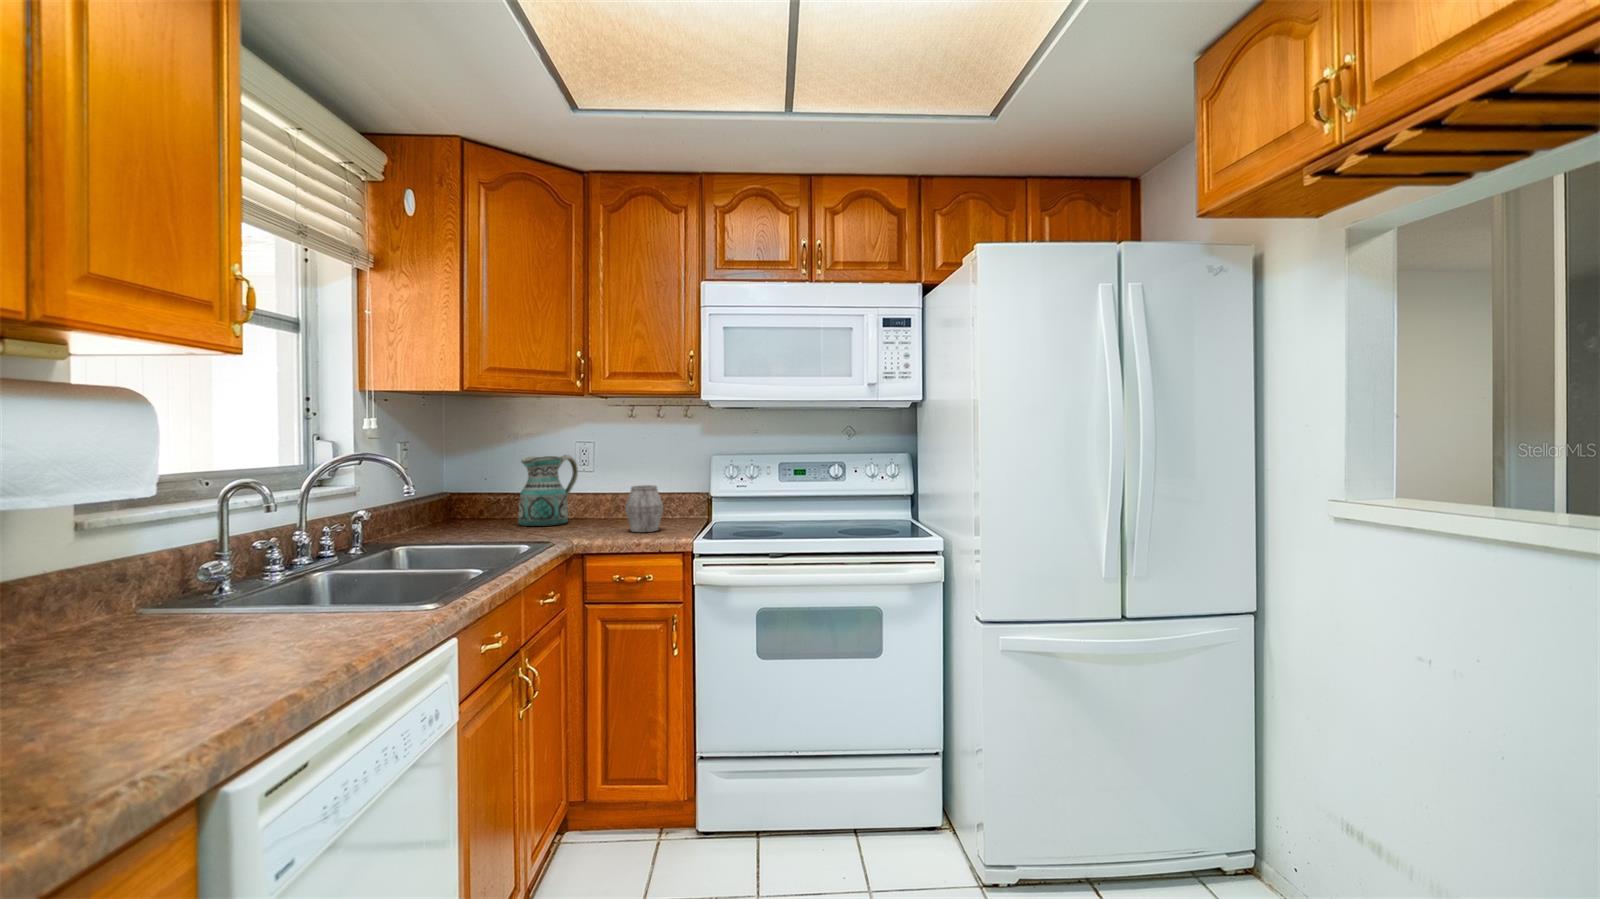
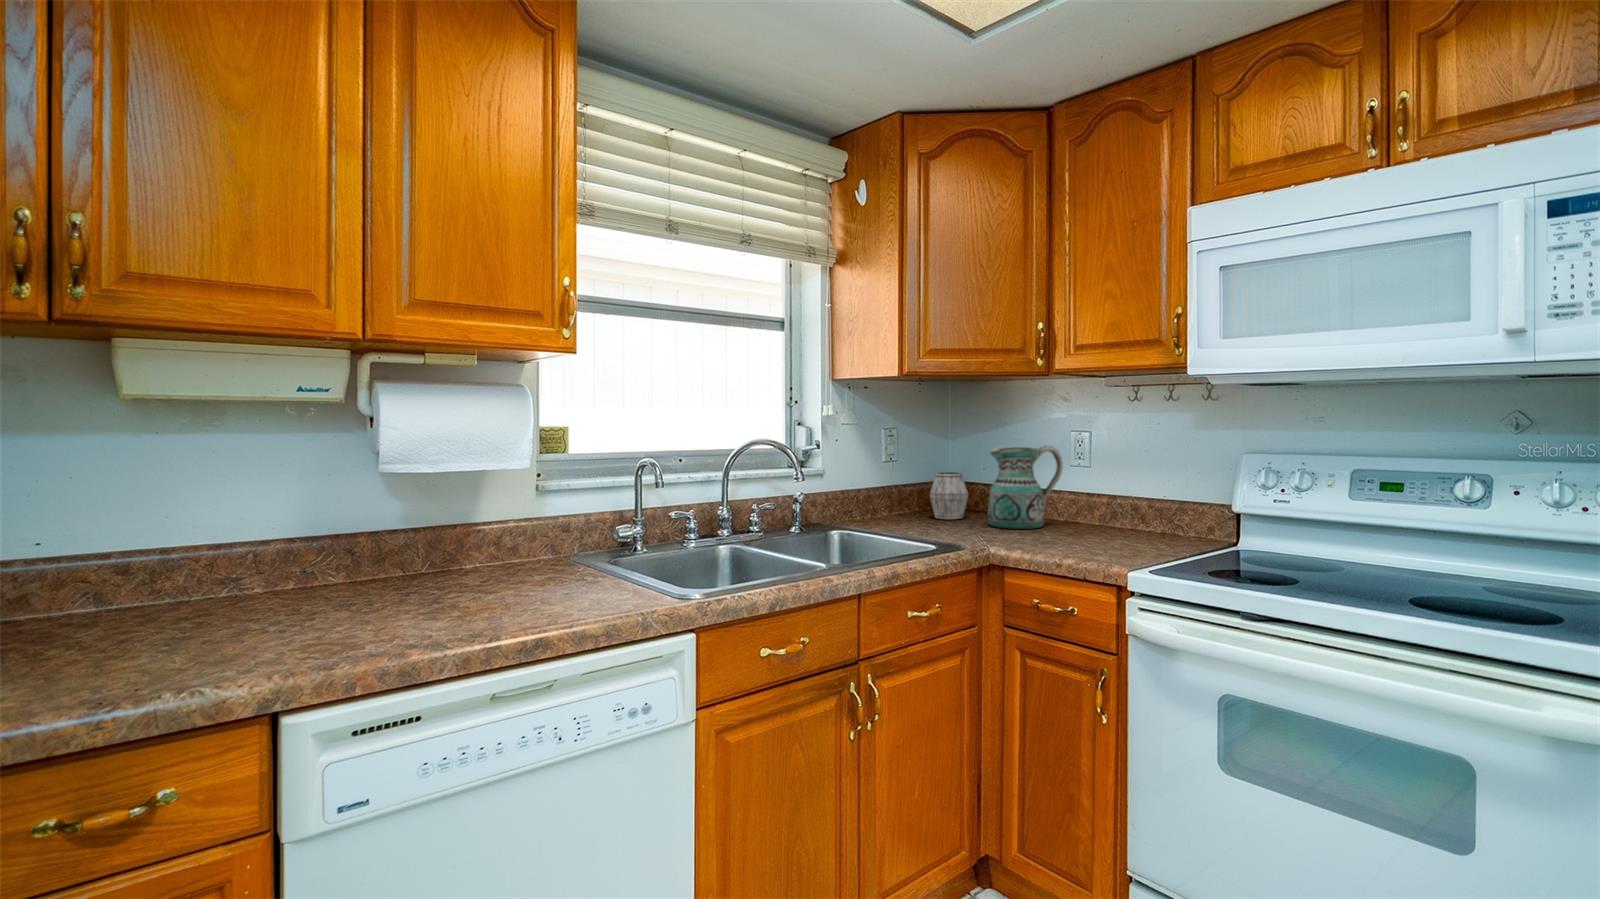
mug: present [625,485,663,532] -> present [930,472,968,519]

